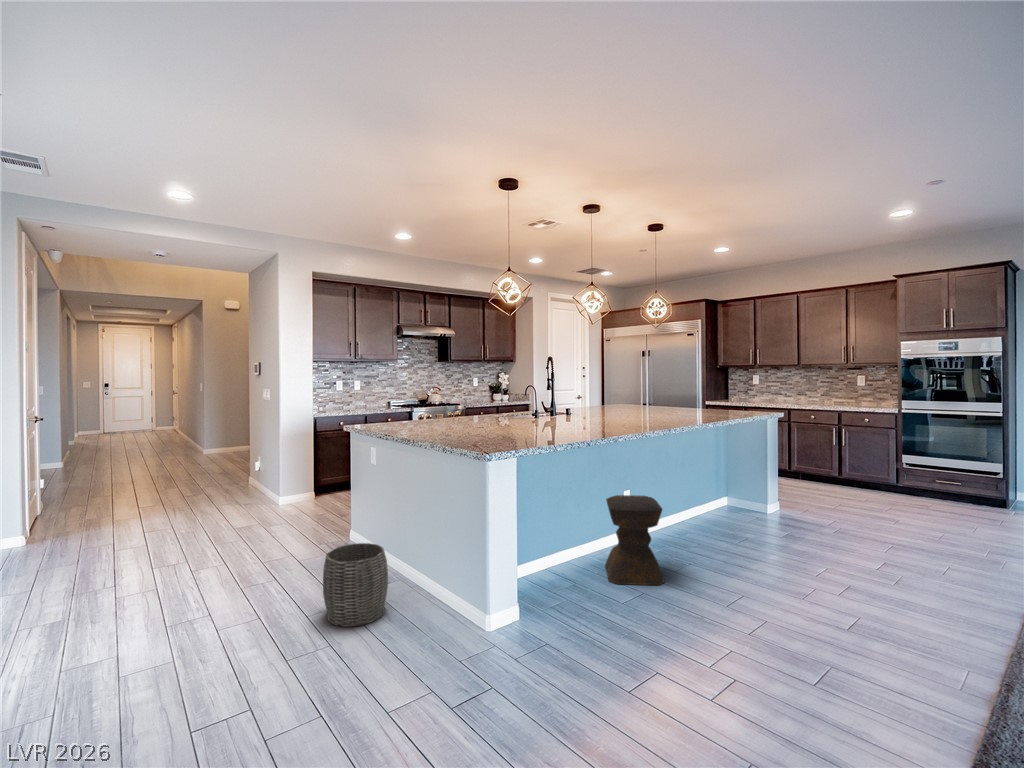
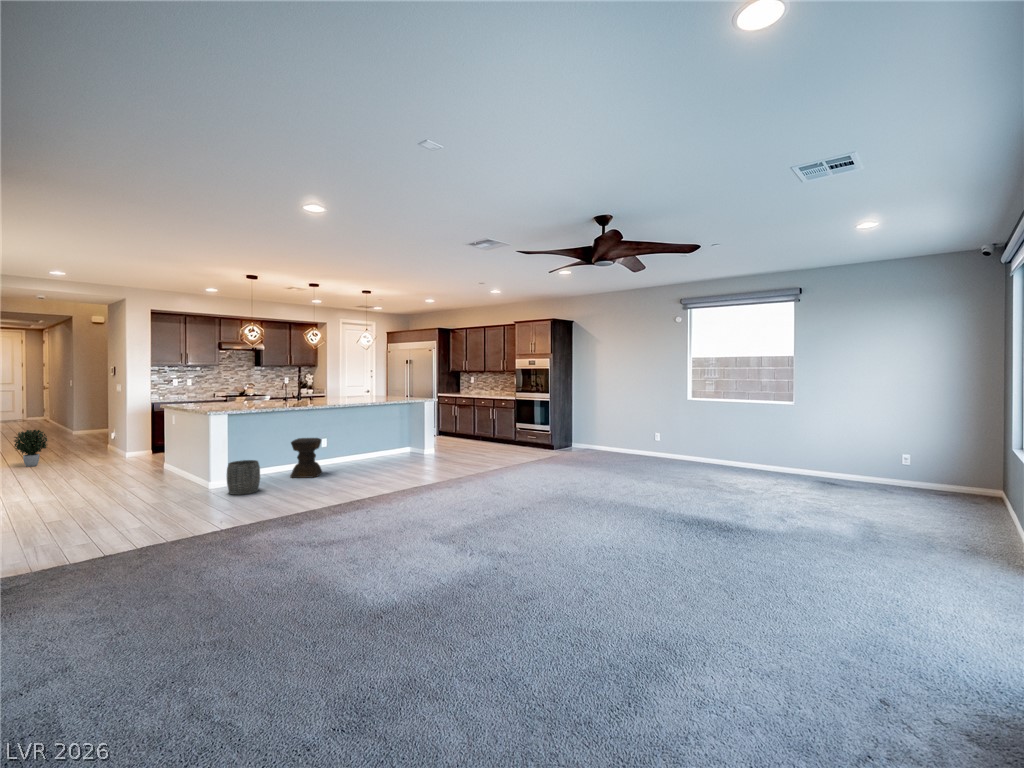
potted plant: none [126,461,176,522] -> present [14,430,47,467]
woven basket: present [323,543,388,627] -> present [227,460,260,495]

